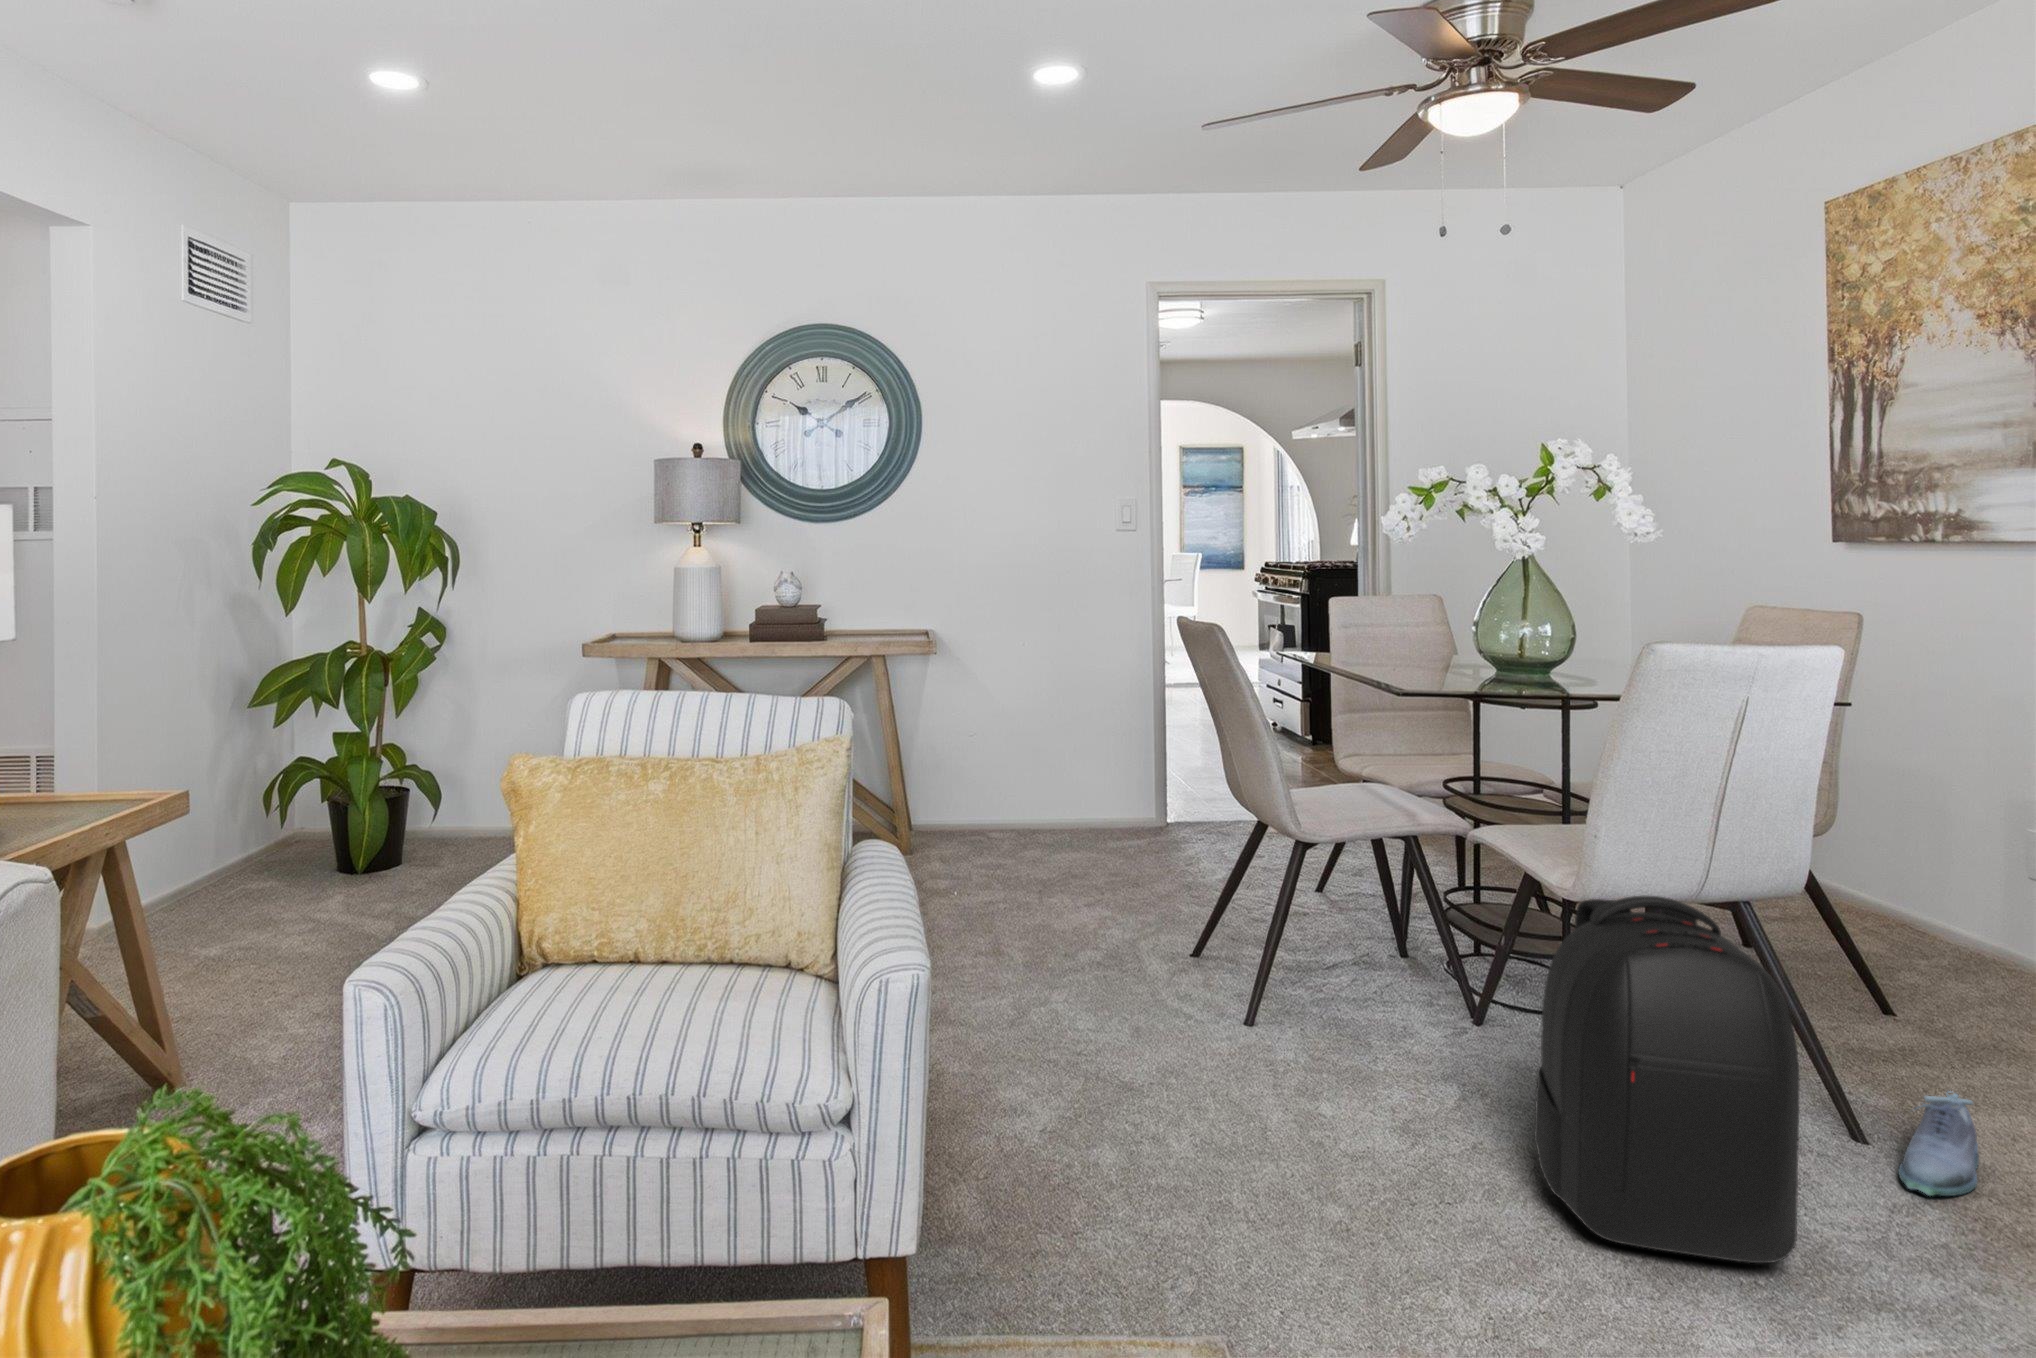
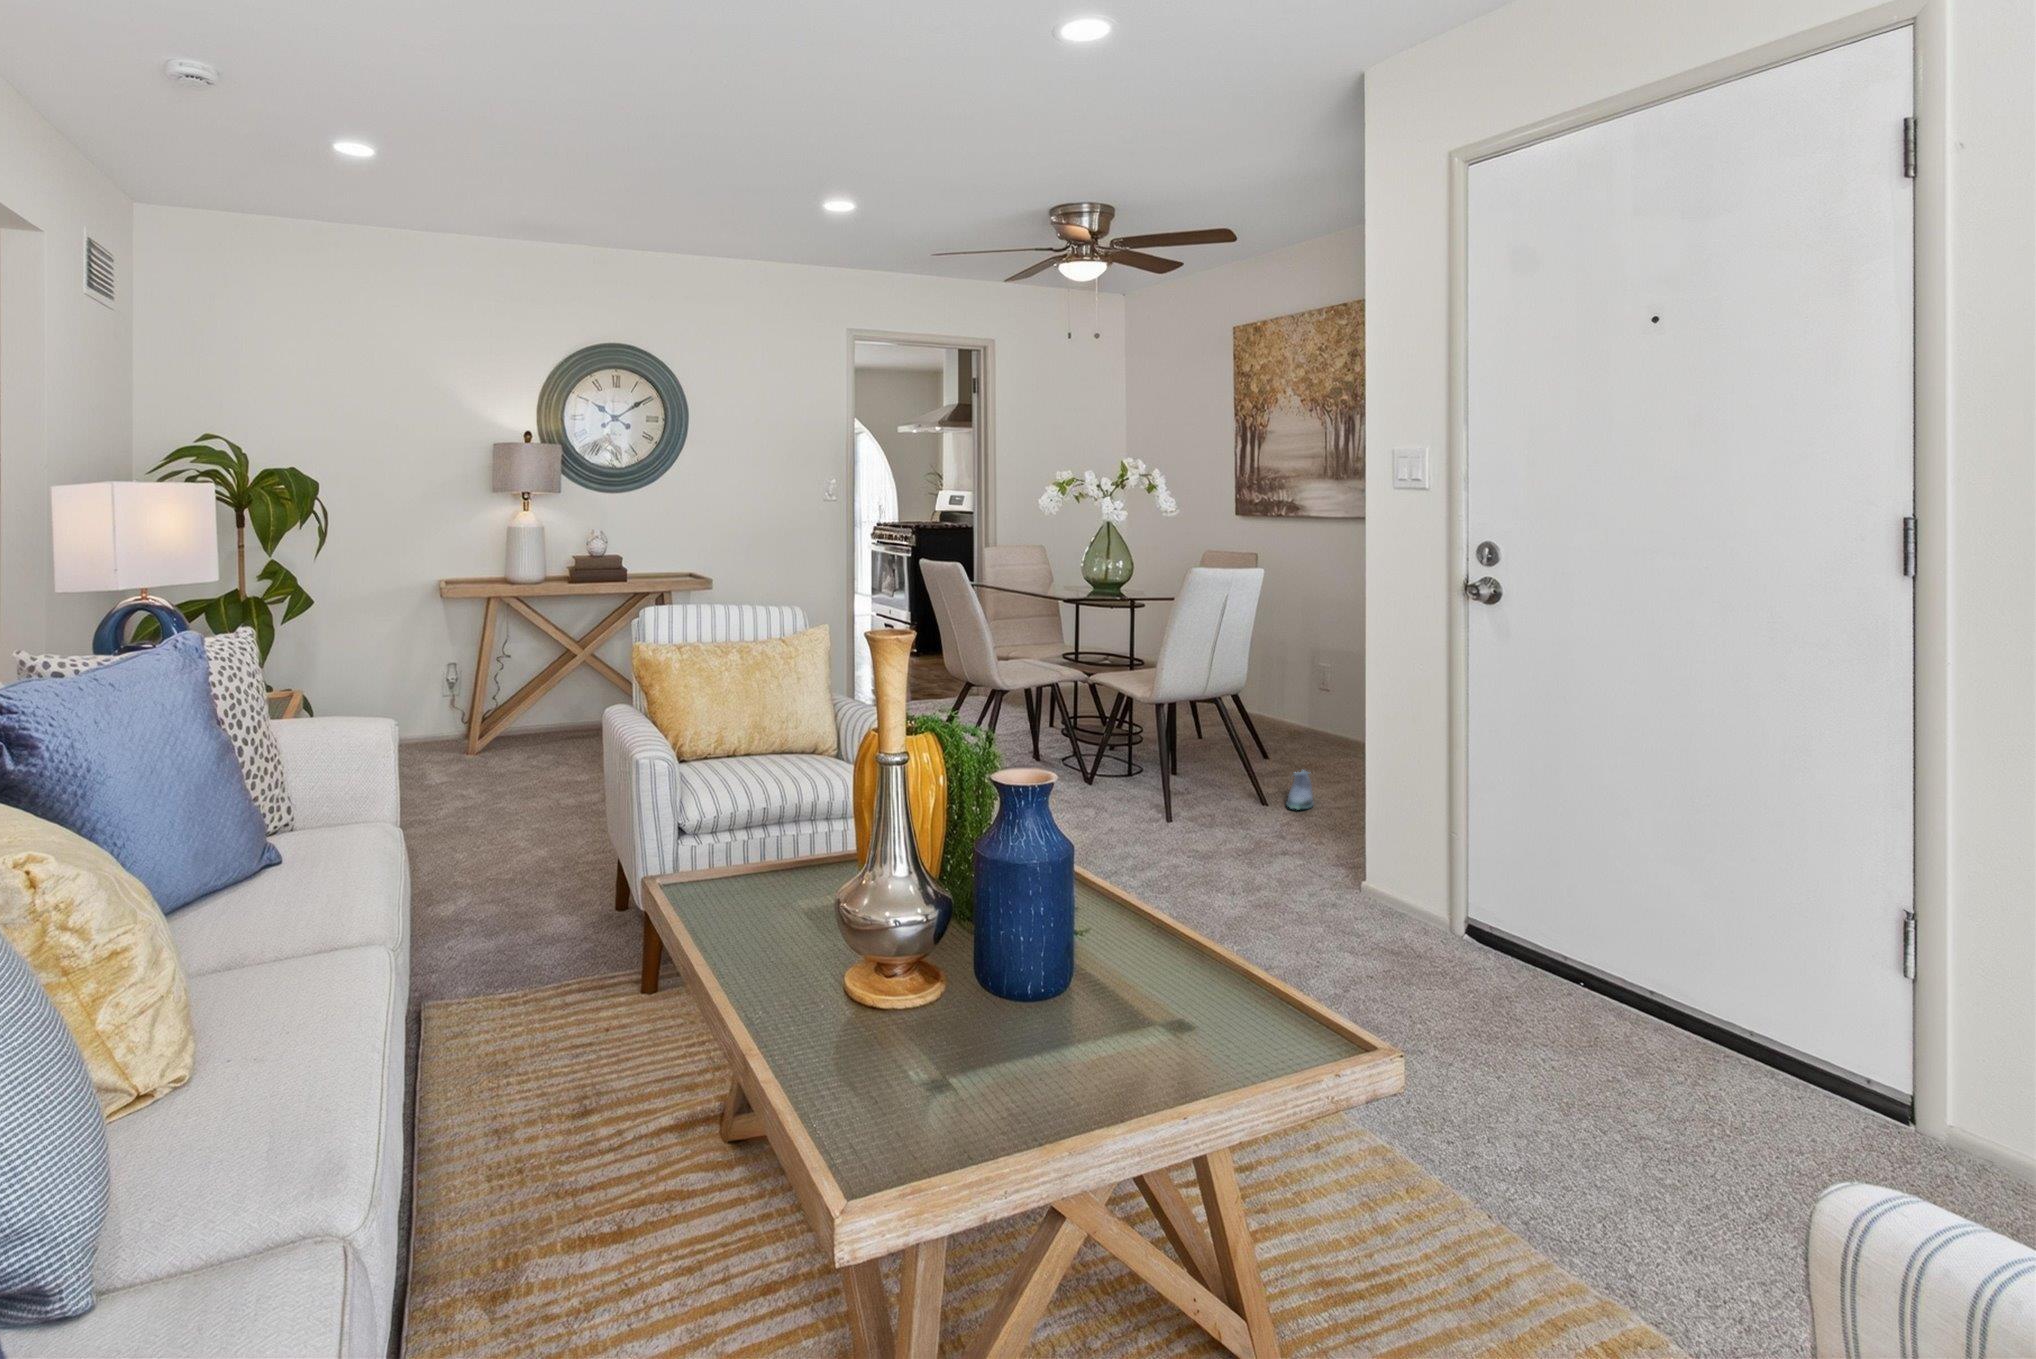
backpack: present [1535,896,1799,1263] -> none [1154,685,1261,836]

